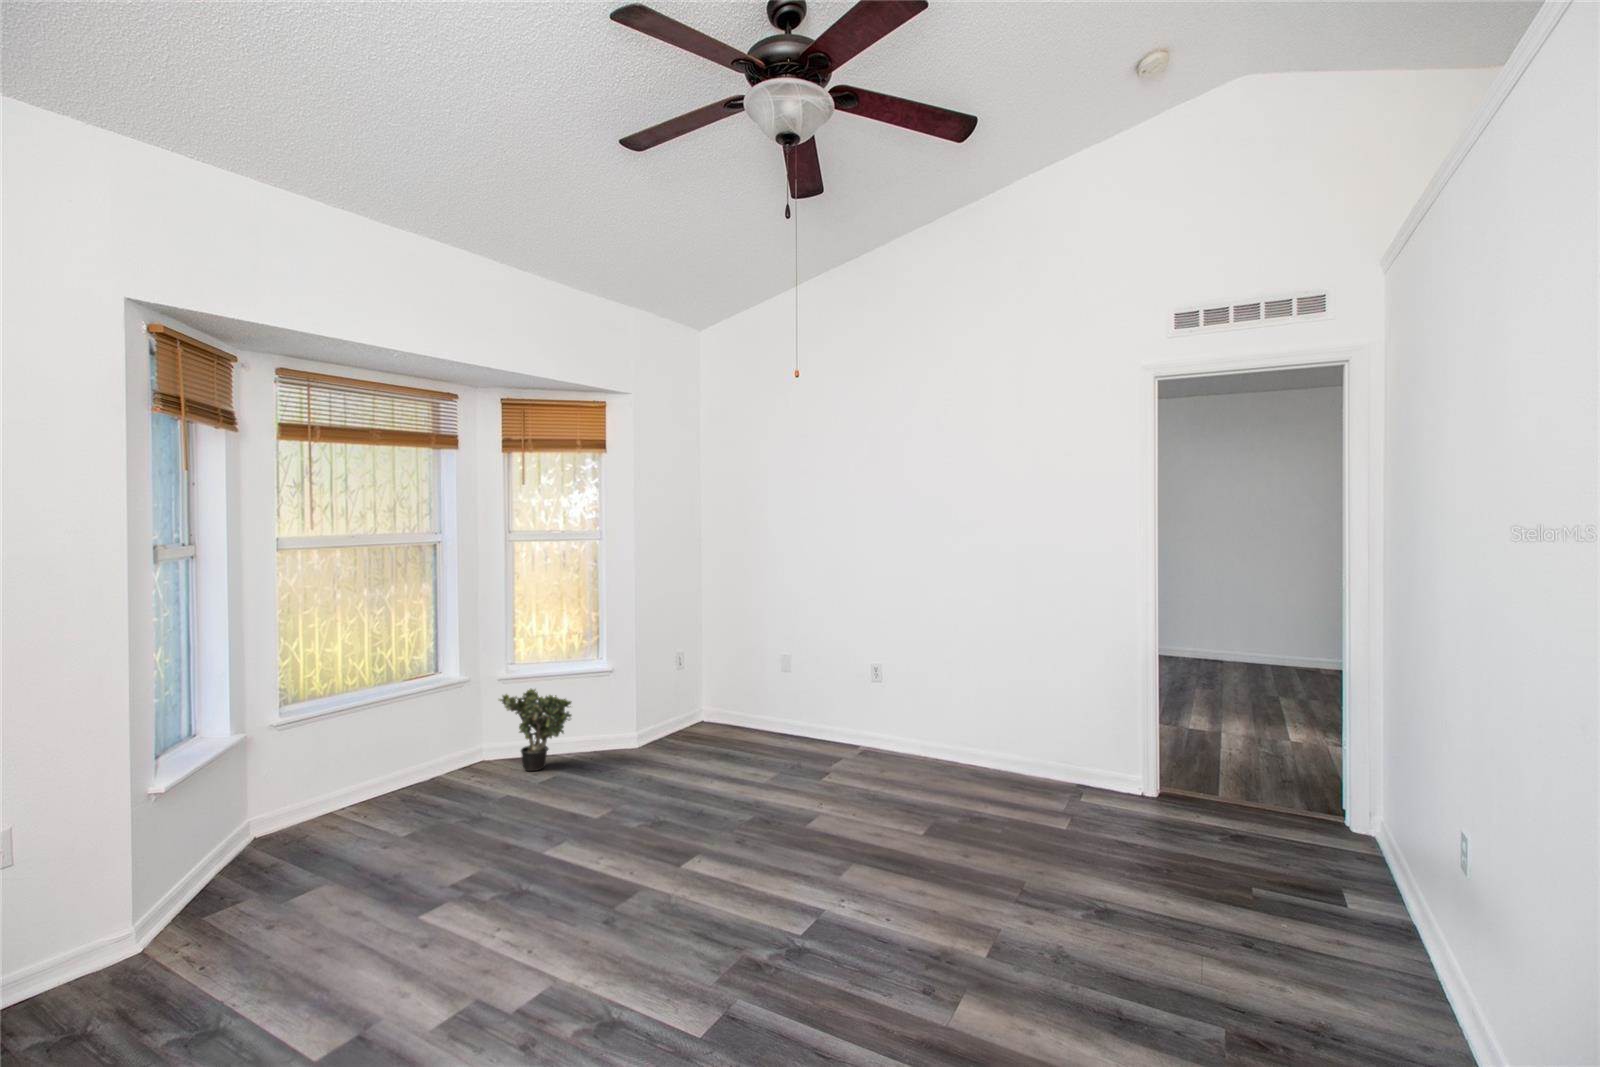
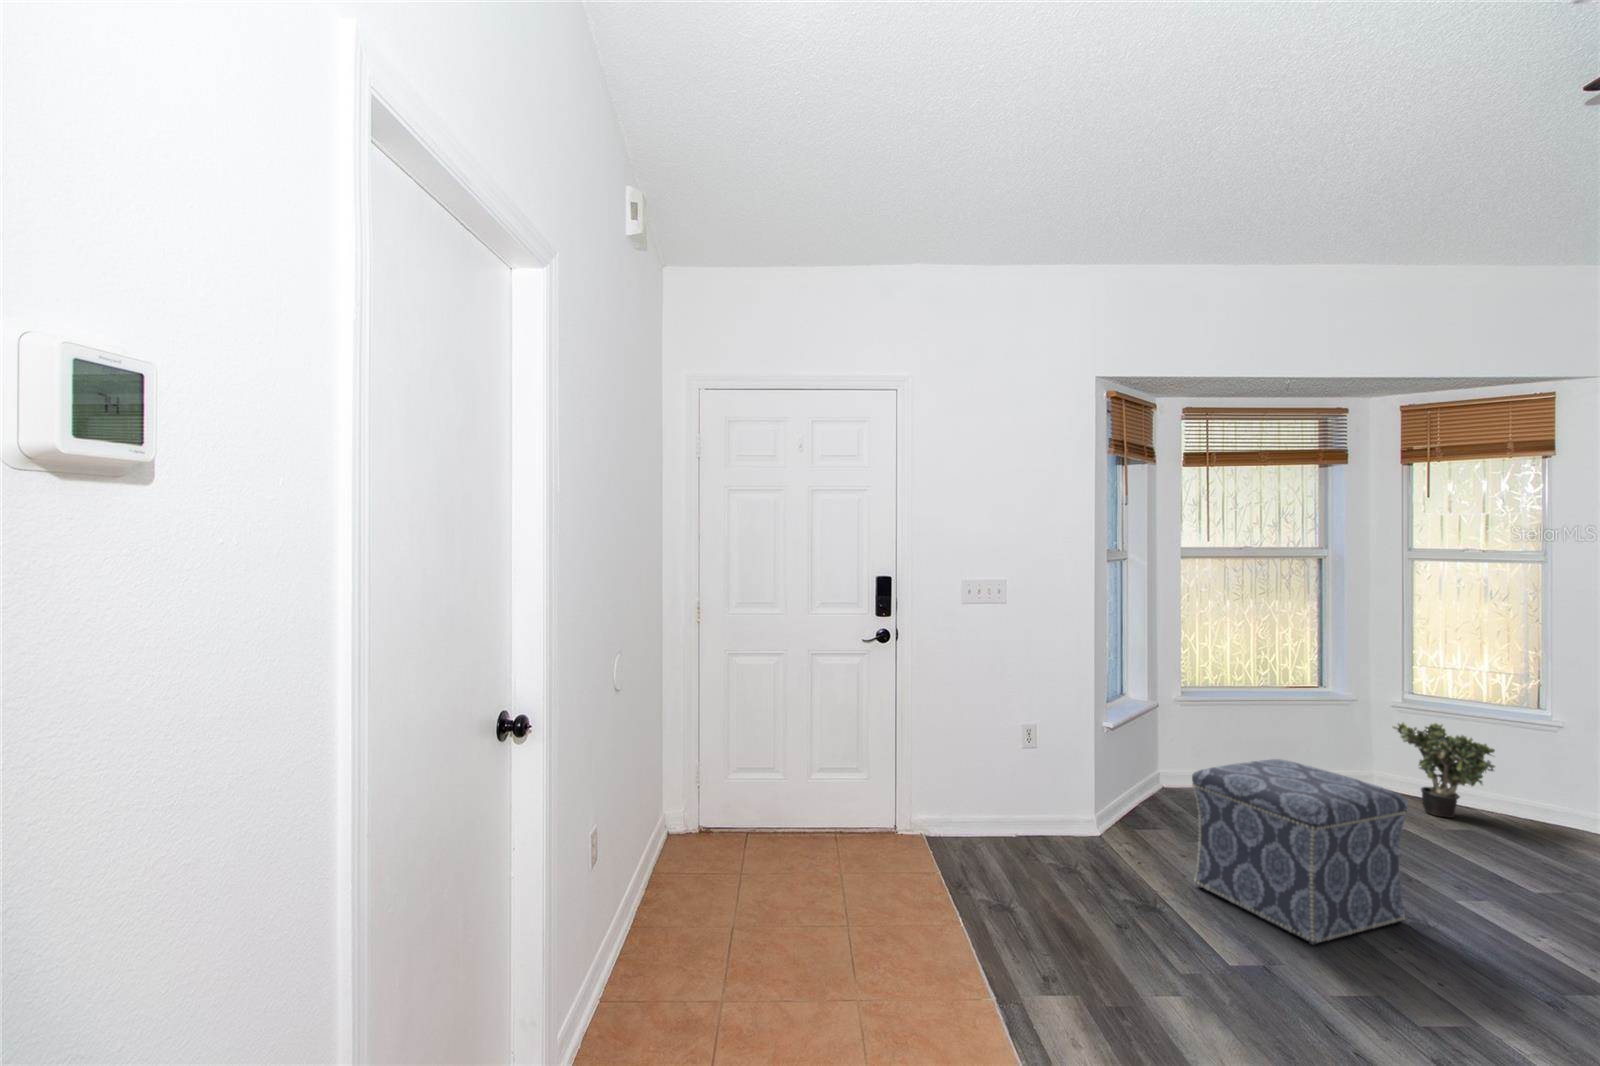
ottoman: none [275,775,506,982] -> present [1192,759,1408,944]

